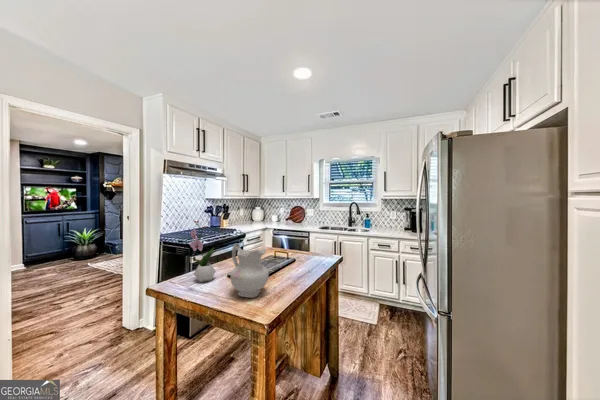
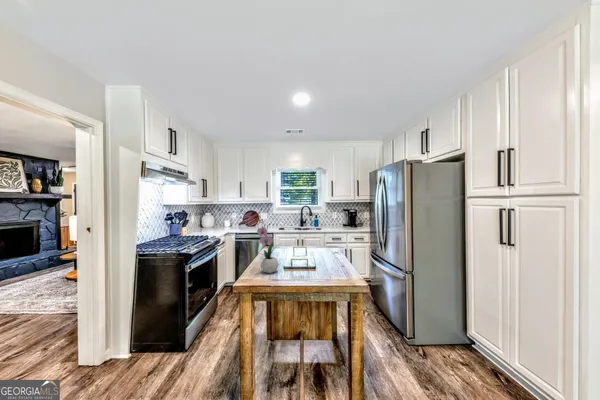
ceramic pitcher: present [230,244,269,298] -> none [303,235,337,275]

